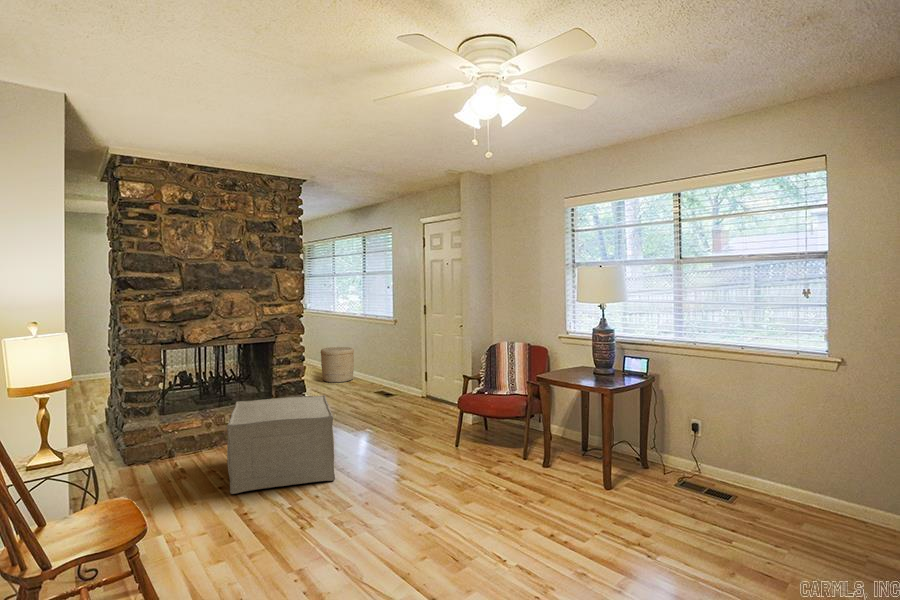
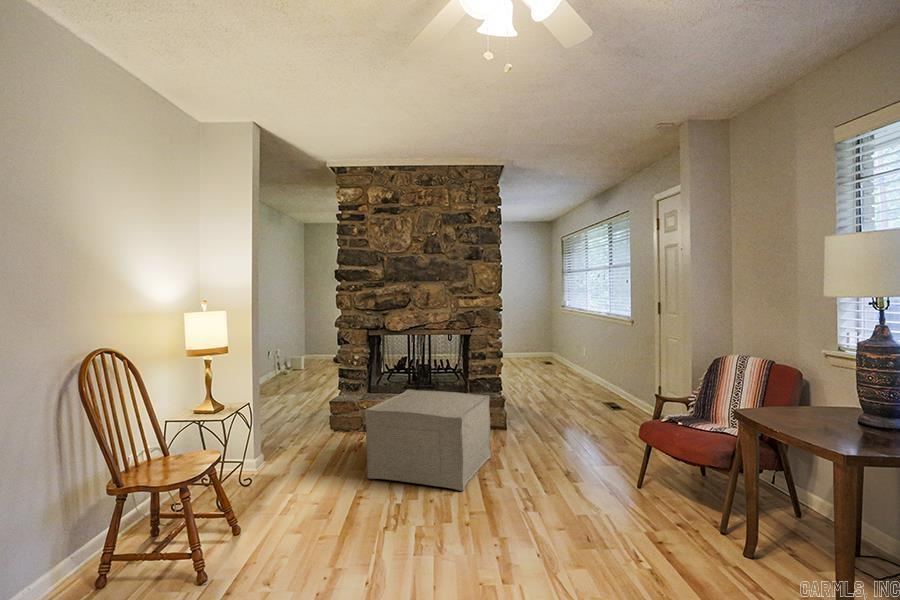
woven basket: present [321,347,354,383] -> none [560,348,598,387]

